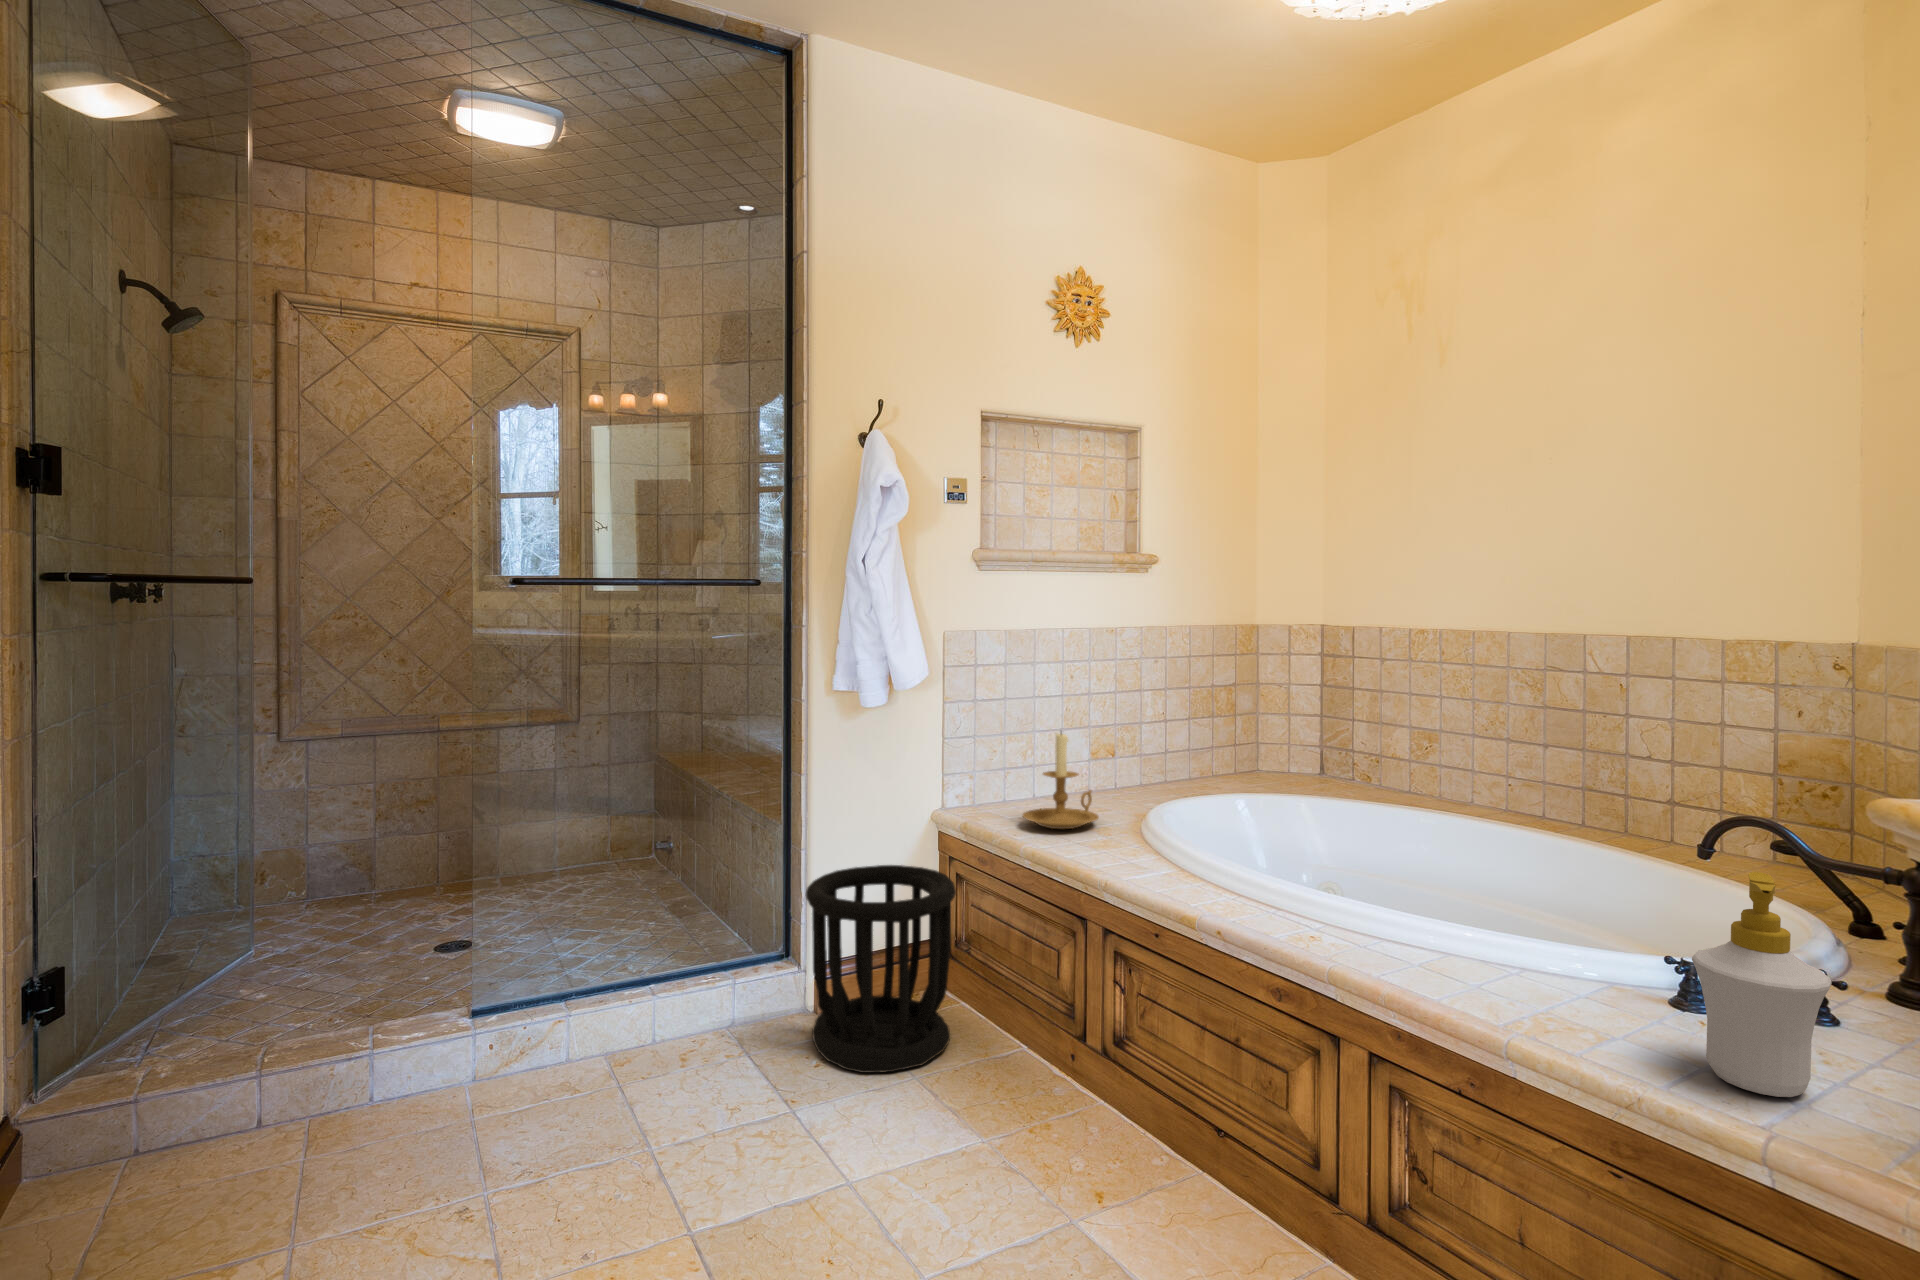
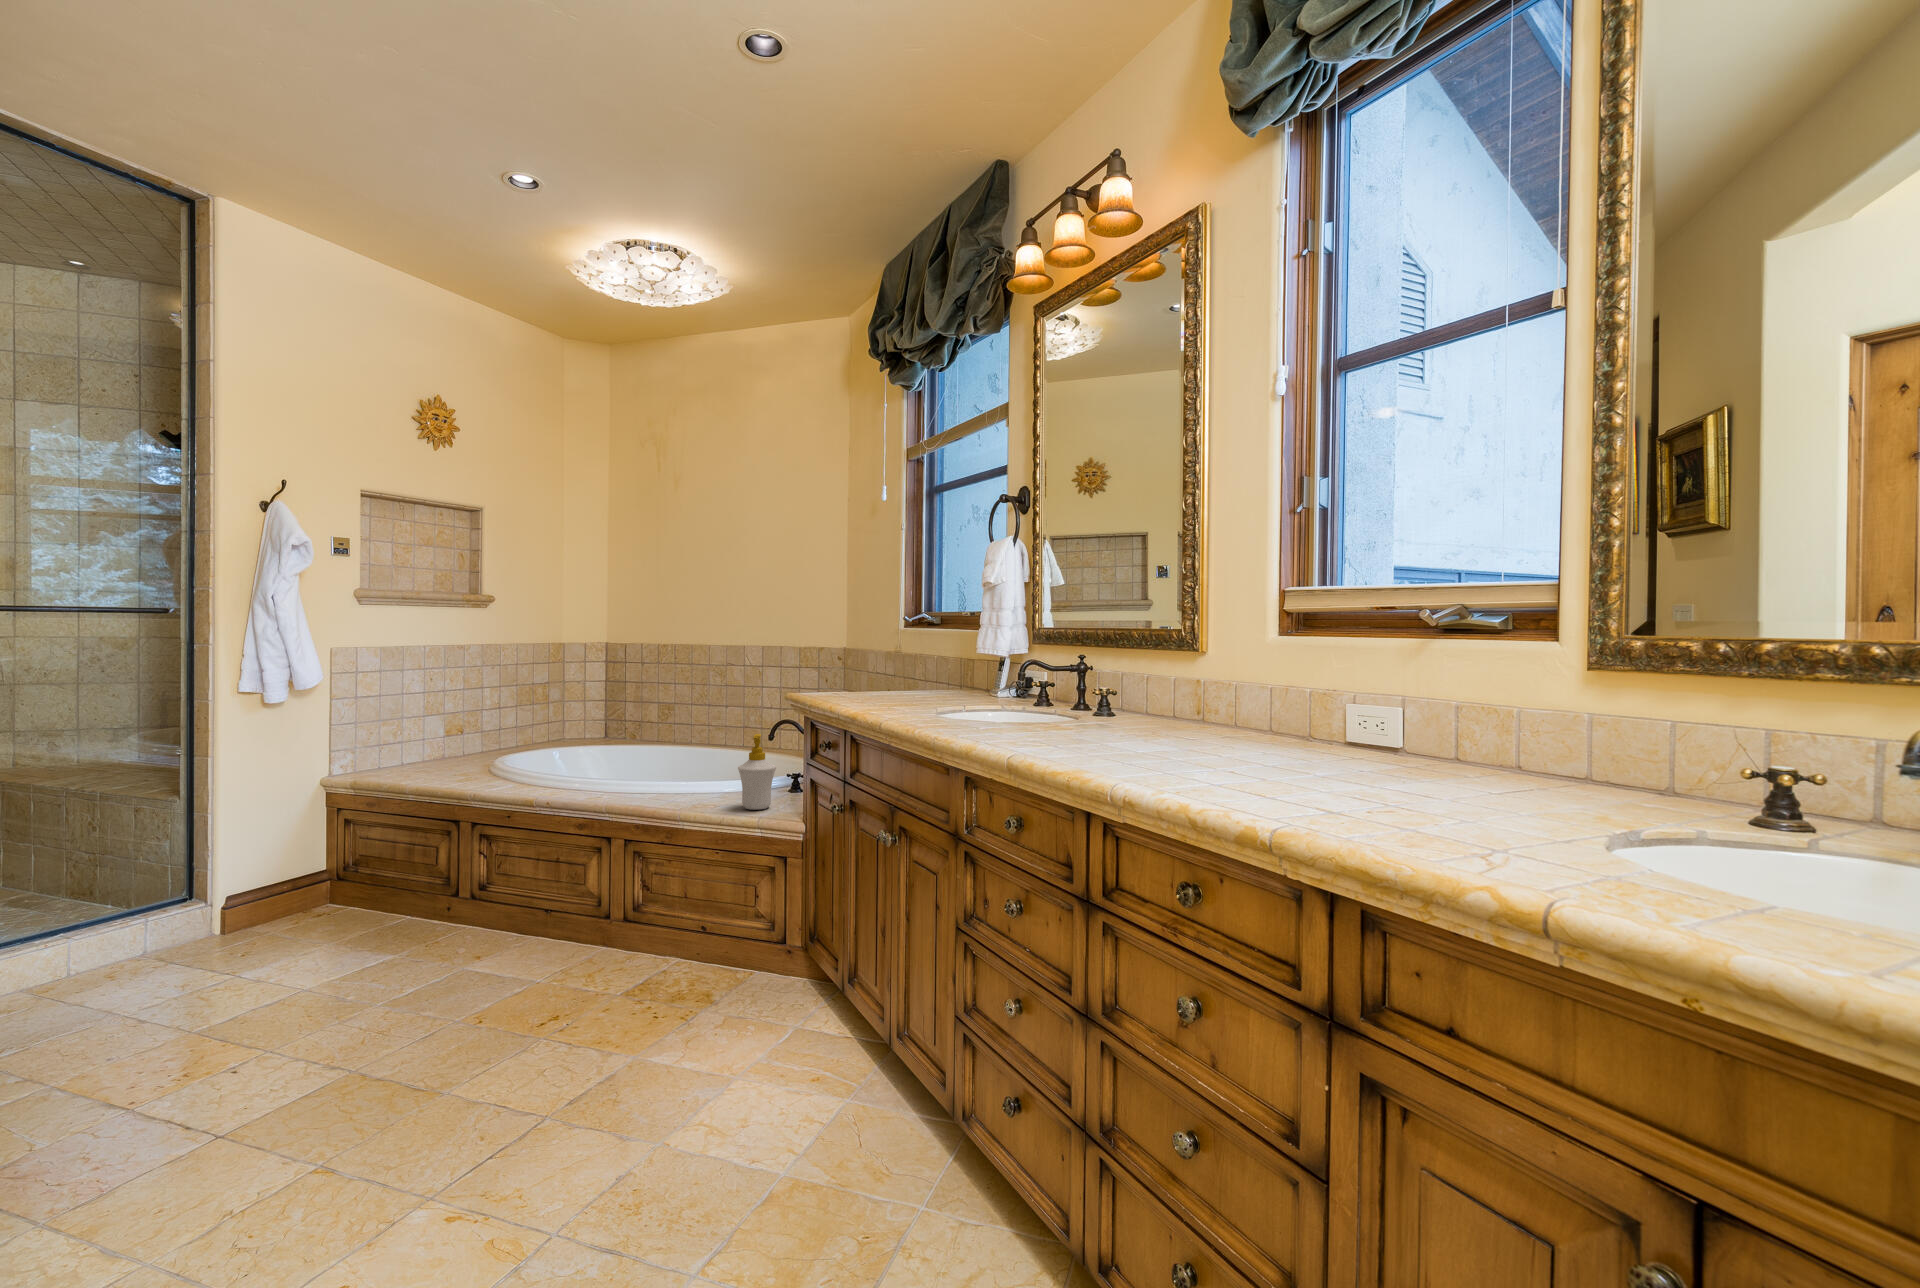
candle holder: present [1023,733,1099,829] -> none [402,711,461,776]
wastebasket: present [805,865,956,1073] -> none [225,813,357,952]

